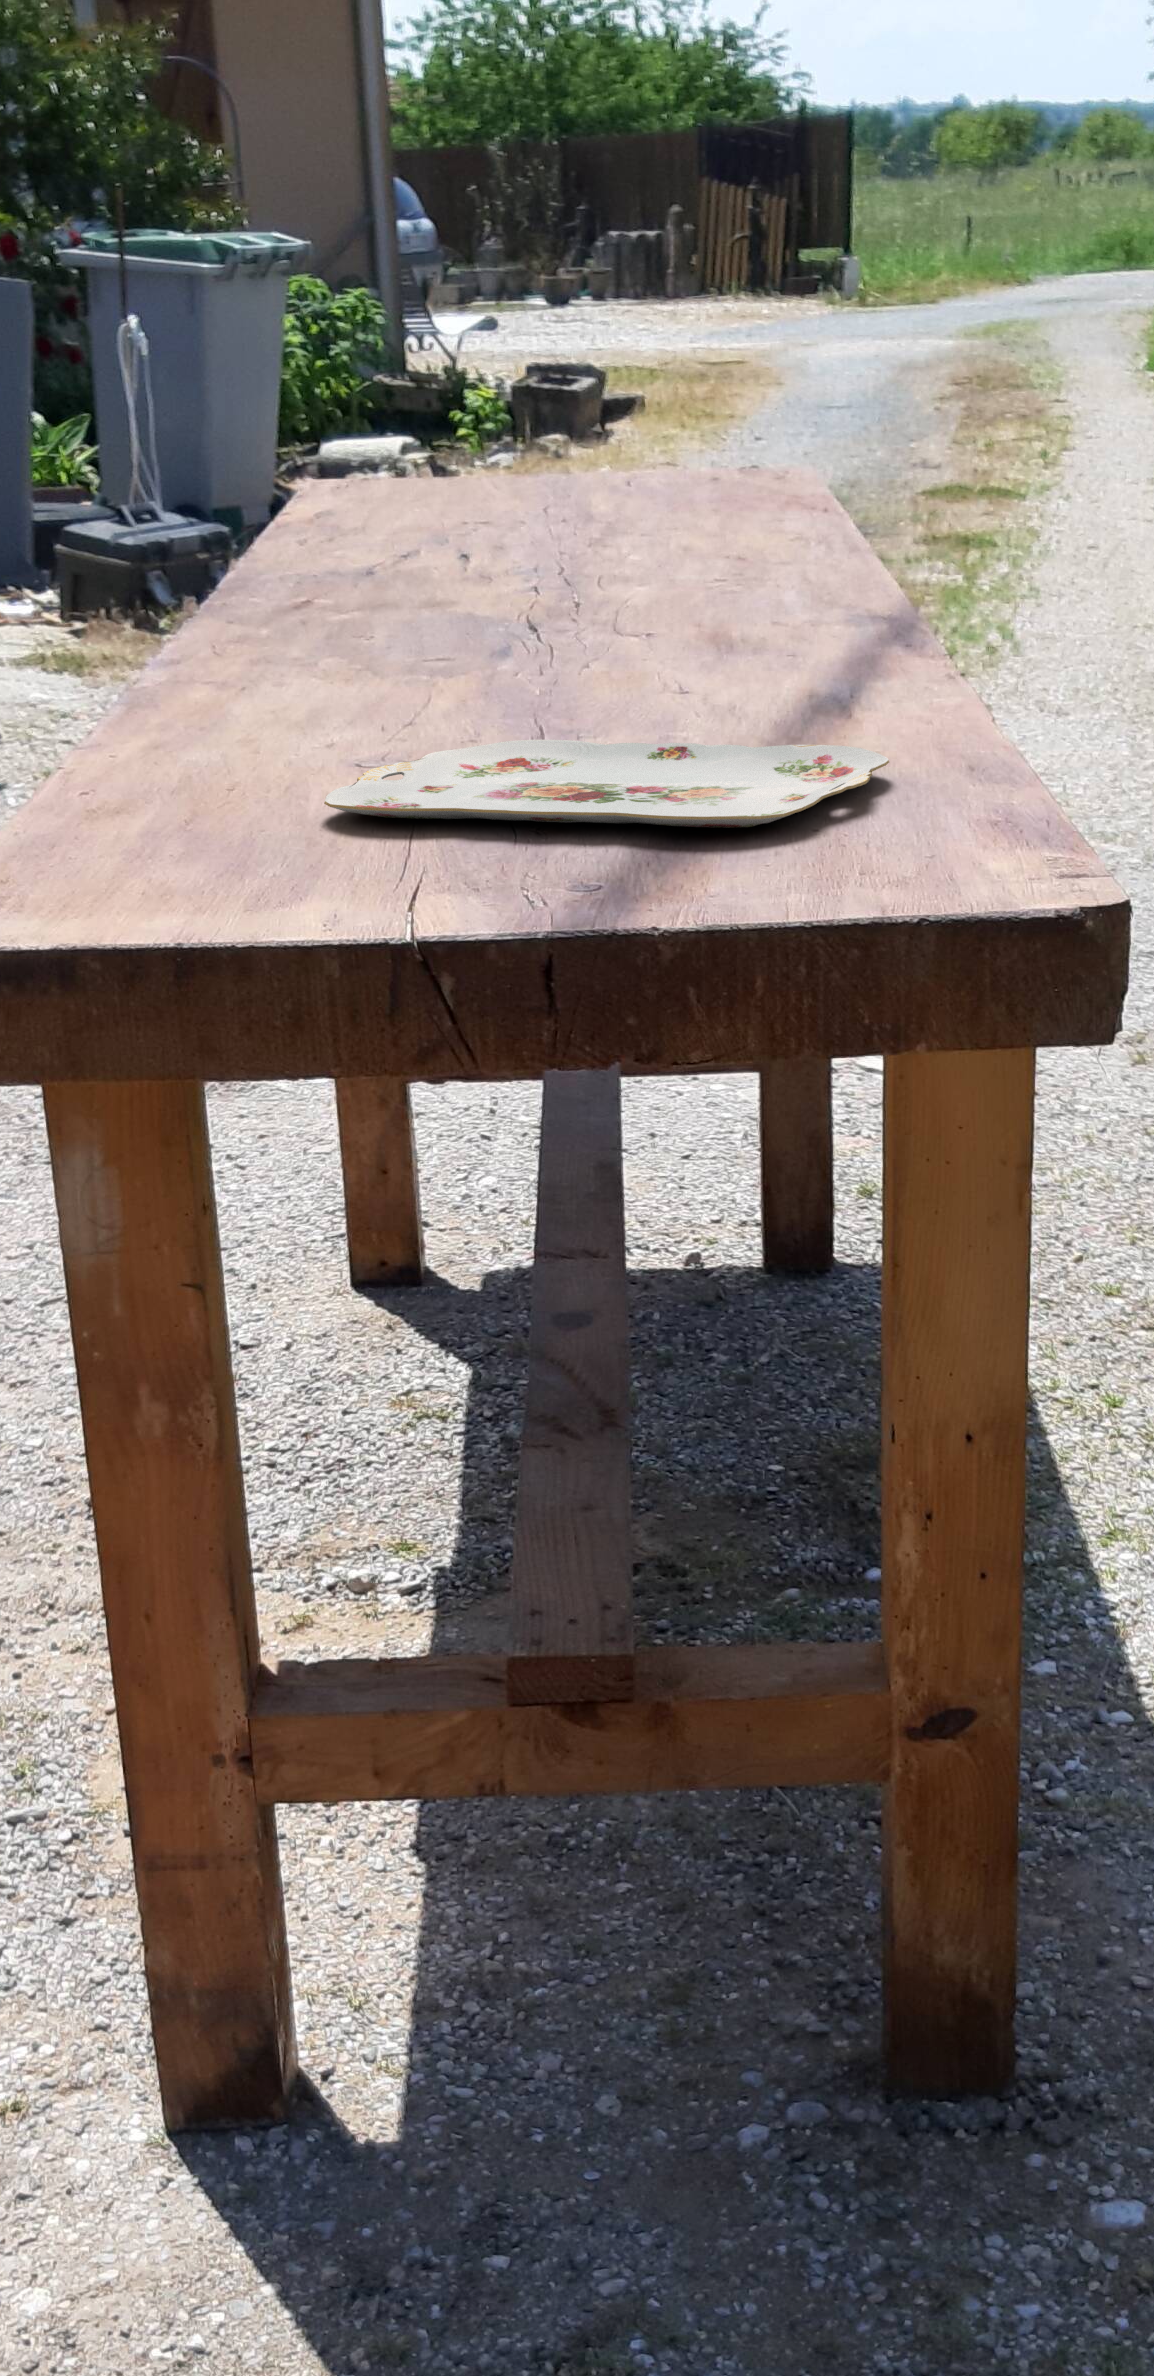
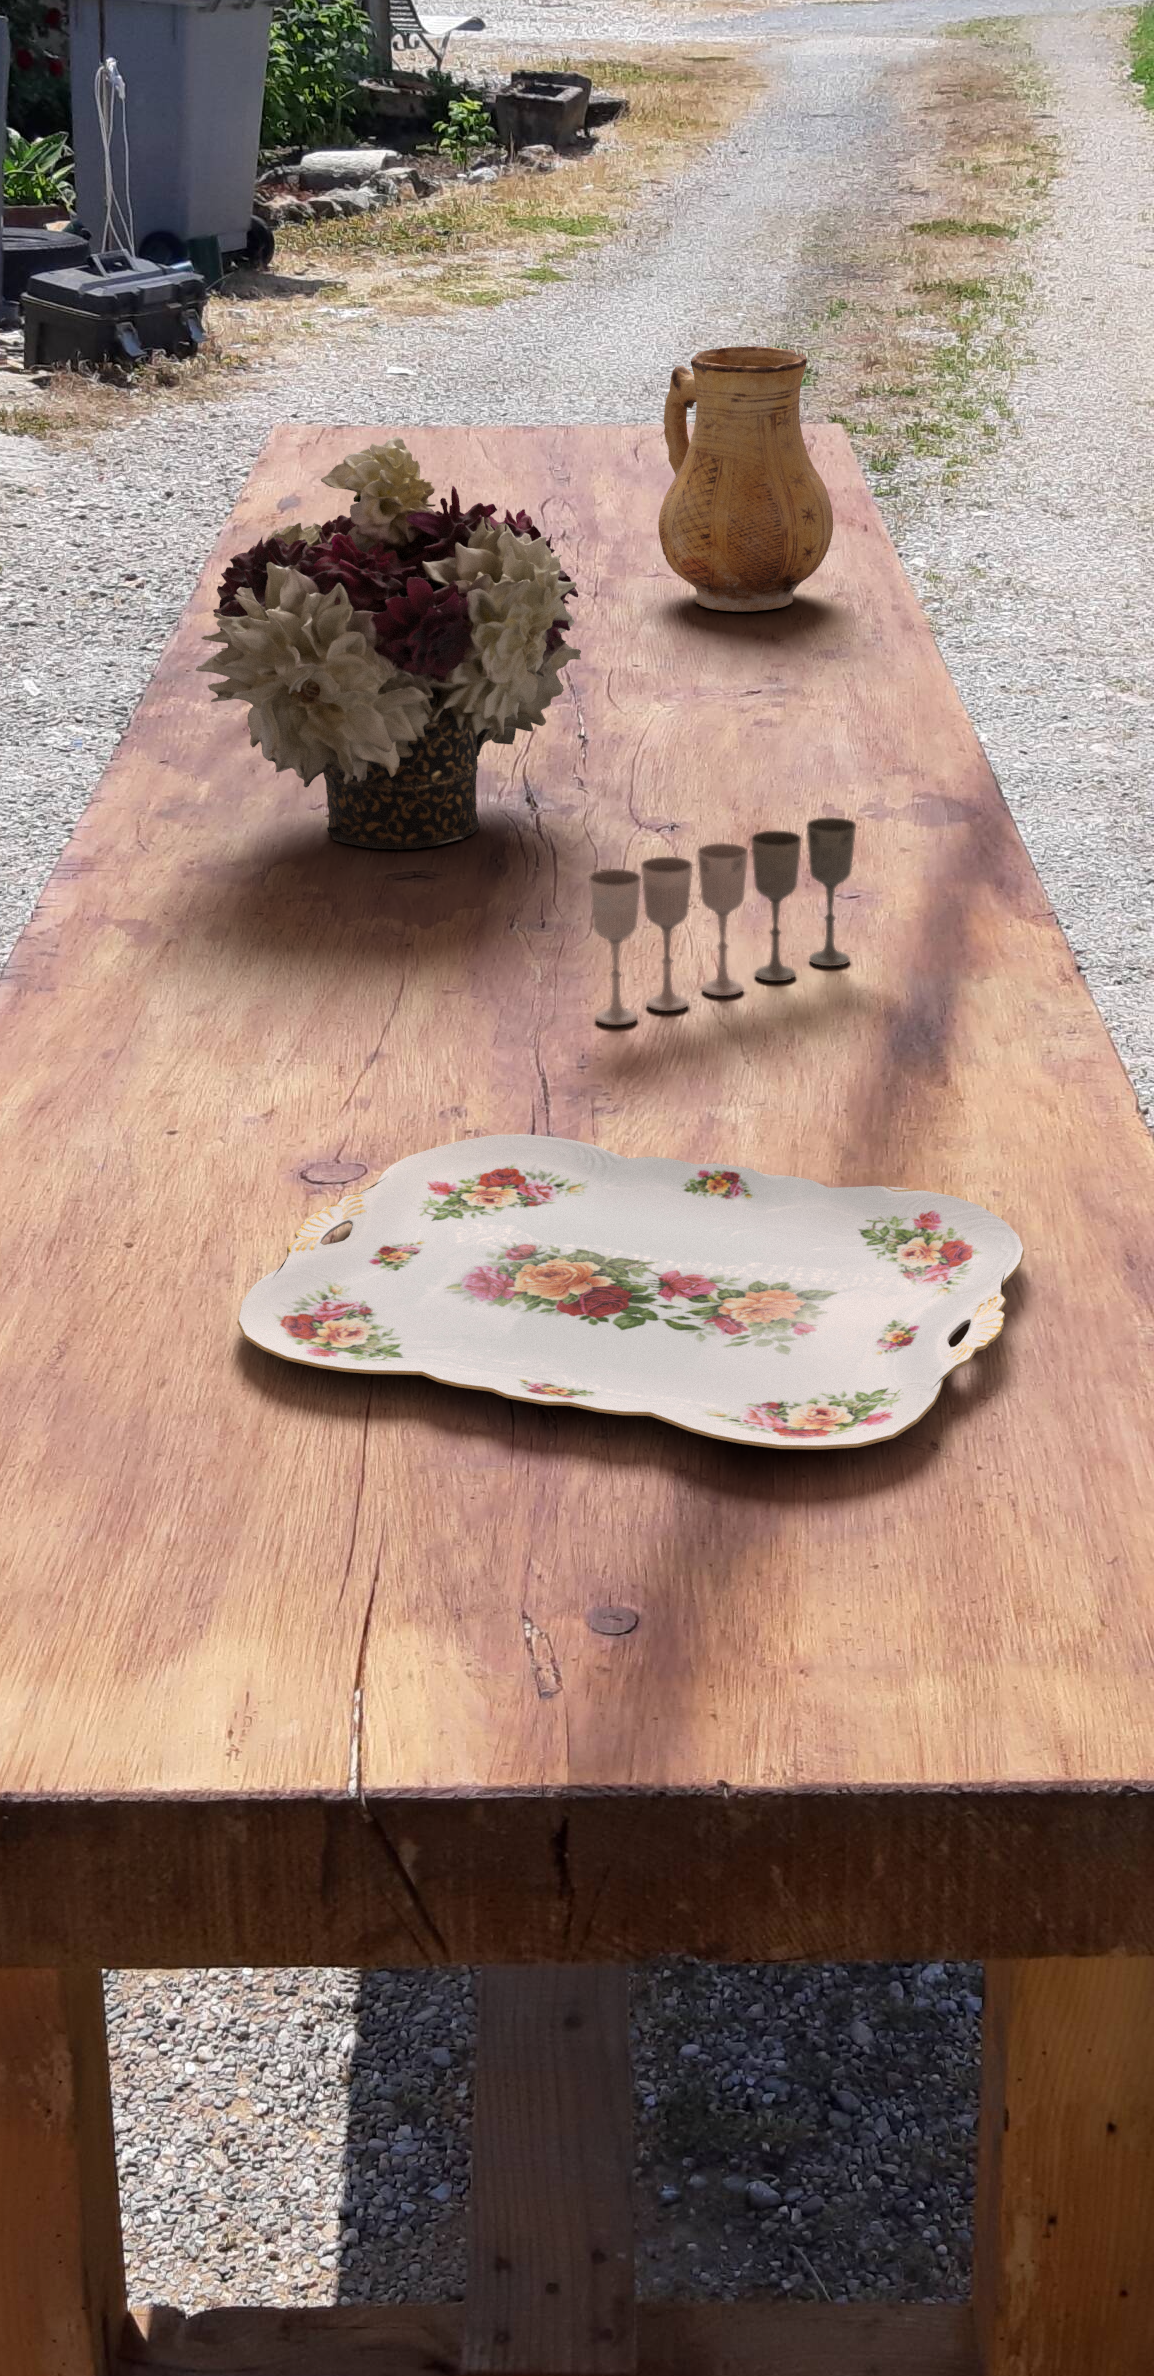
flower arrangement: none [266,317,574,660] -> present [196,437,581,850]
ceramic pitcher: none [644,333,791,562] -> present [658,346,833,612]
wine glass: none [576,570,784,713] -> present [589,817,856,1025]

